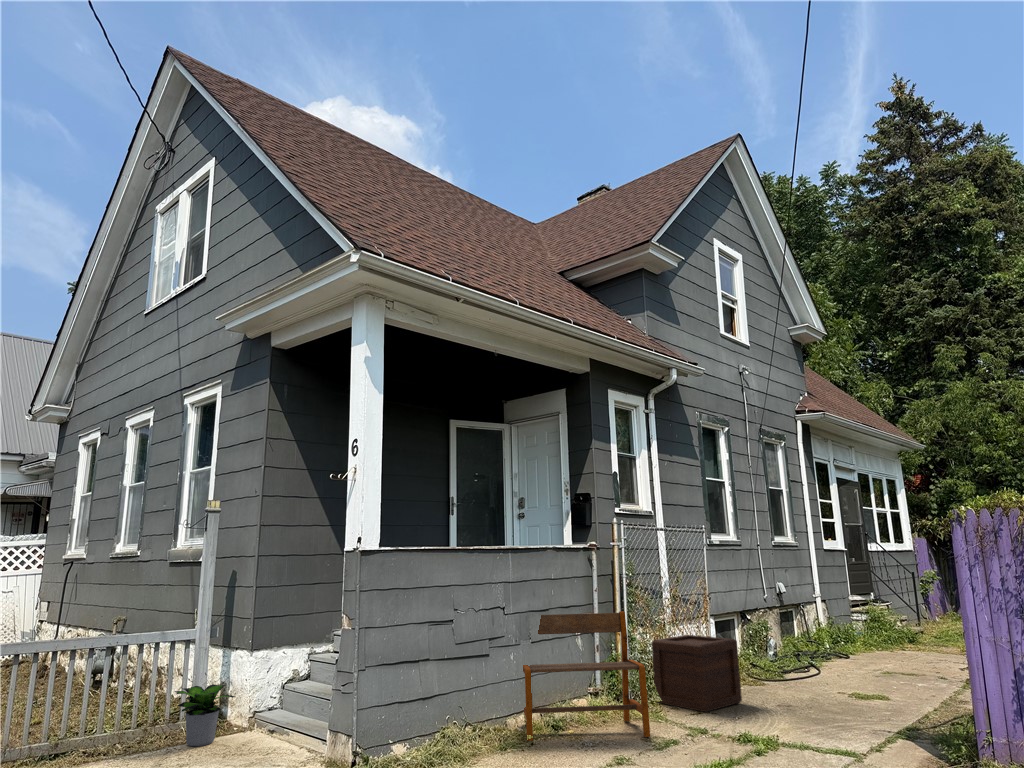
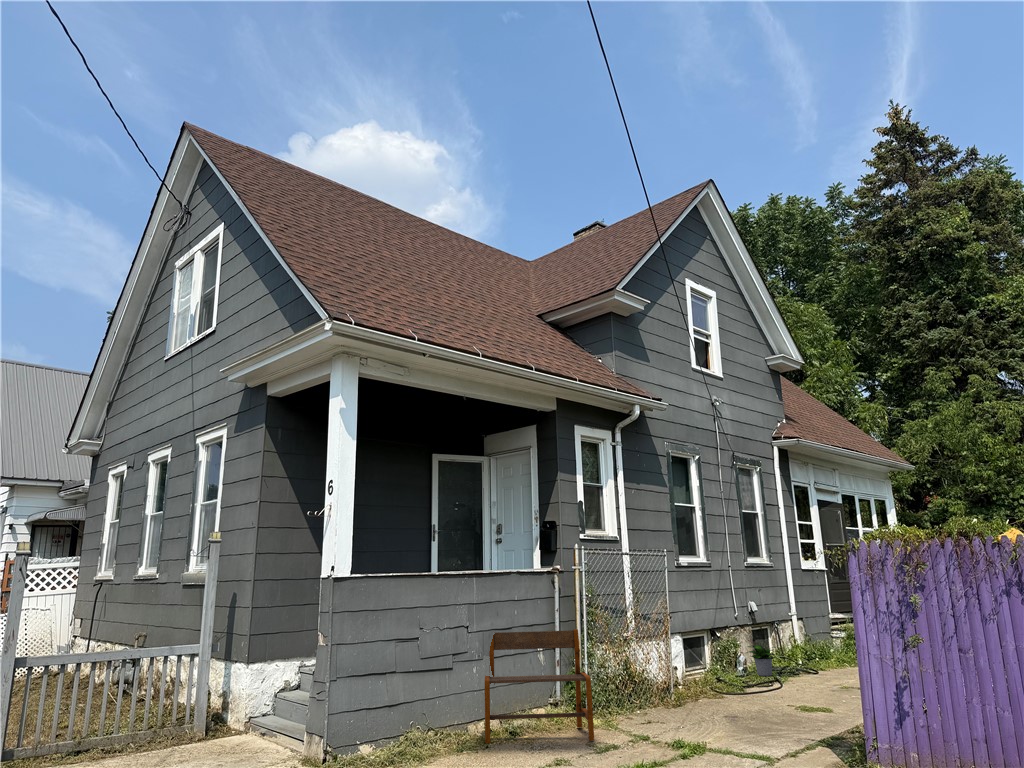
wooden crate: present [652,635,742,712] -> none [610,651,691,721]
potted plant: present [175,684,235,746] -> present [747,645,776,676]

